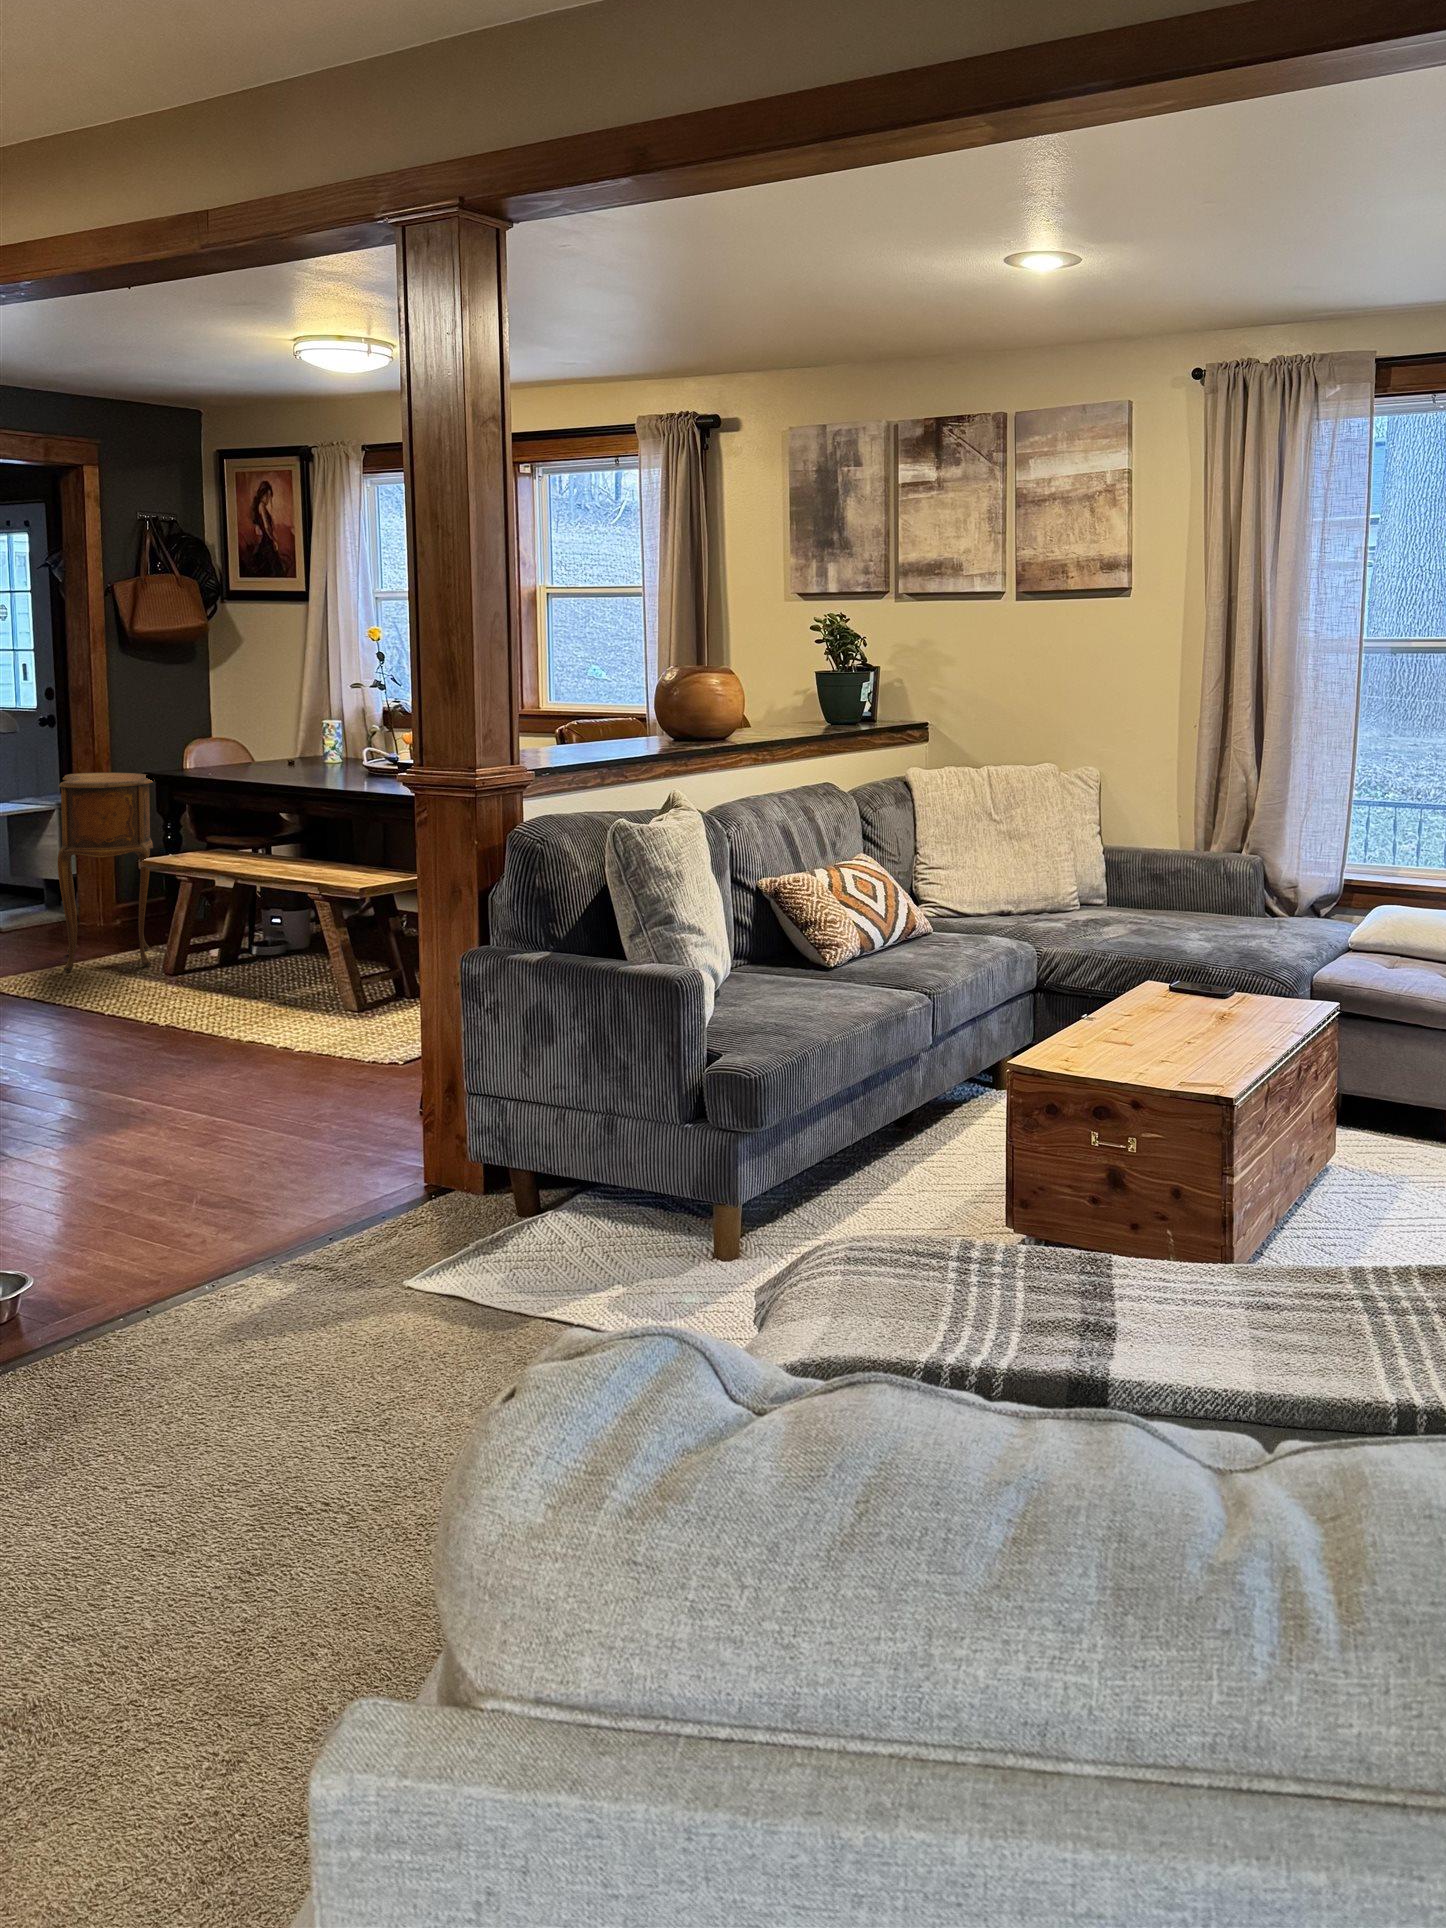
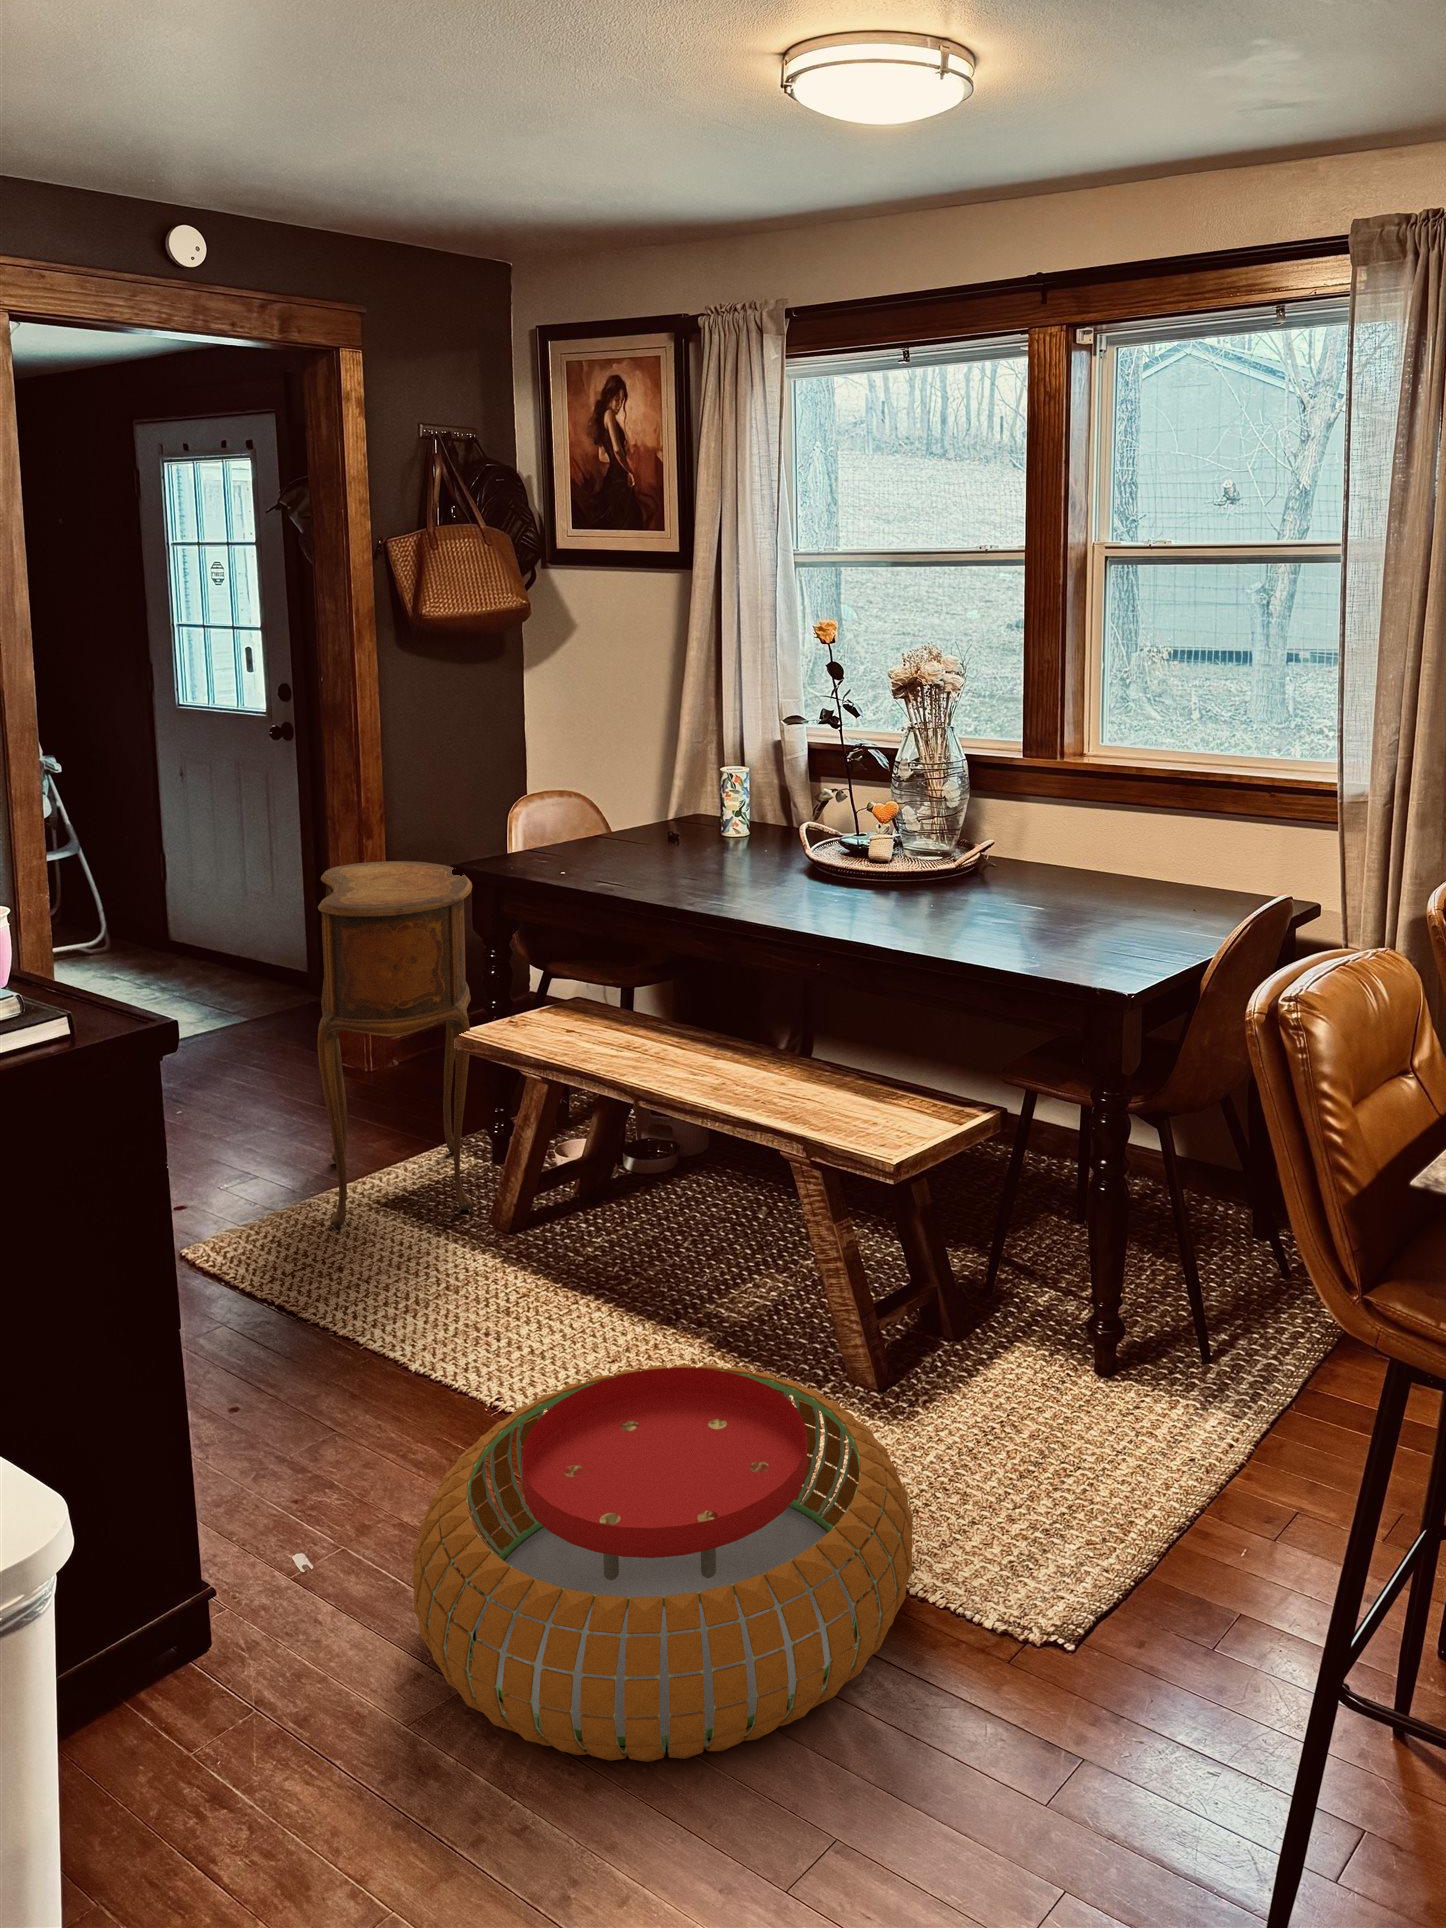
pouf: none [88,956,325,1069] -> present [412,1363,913,1762]

